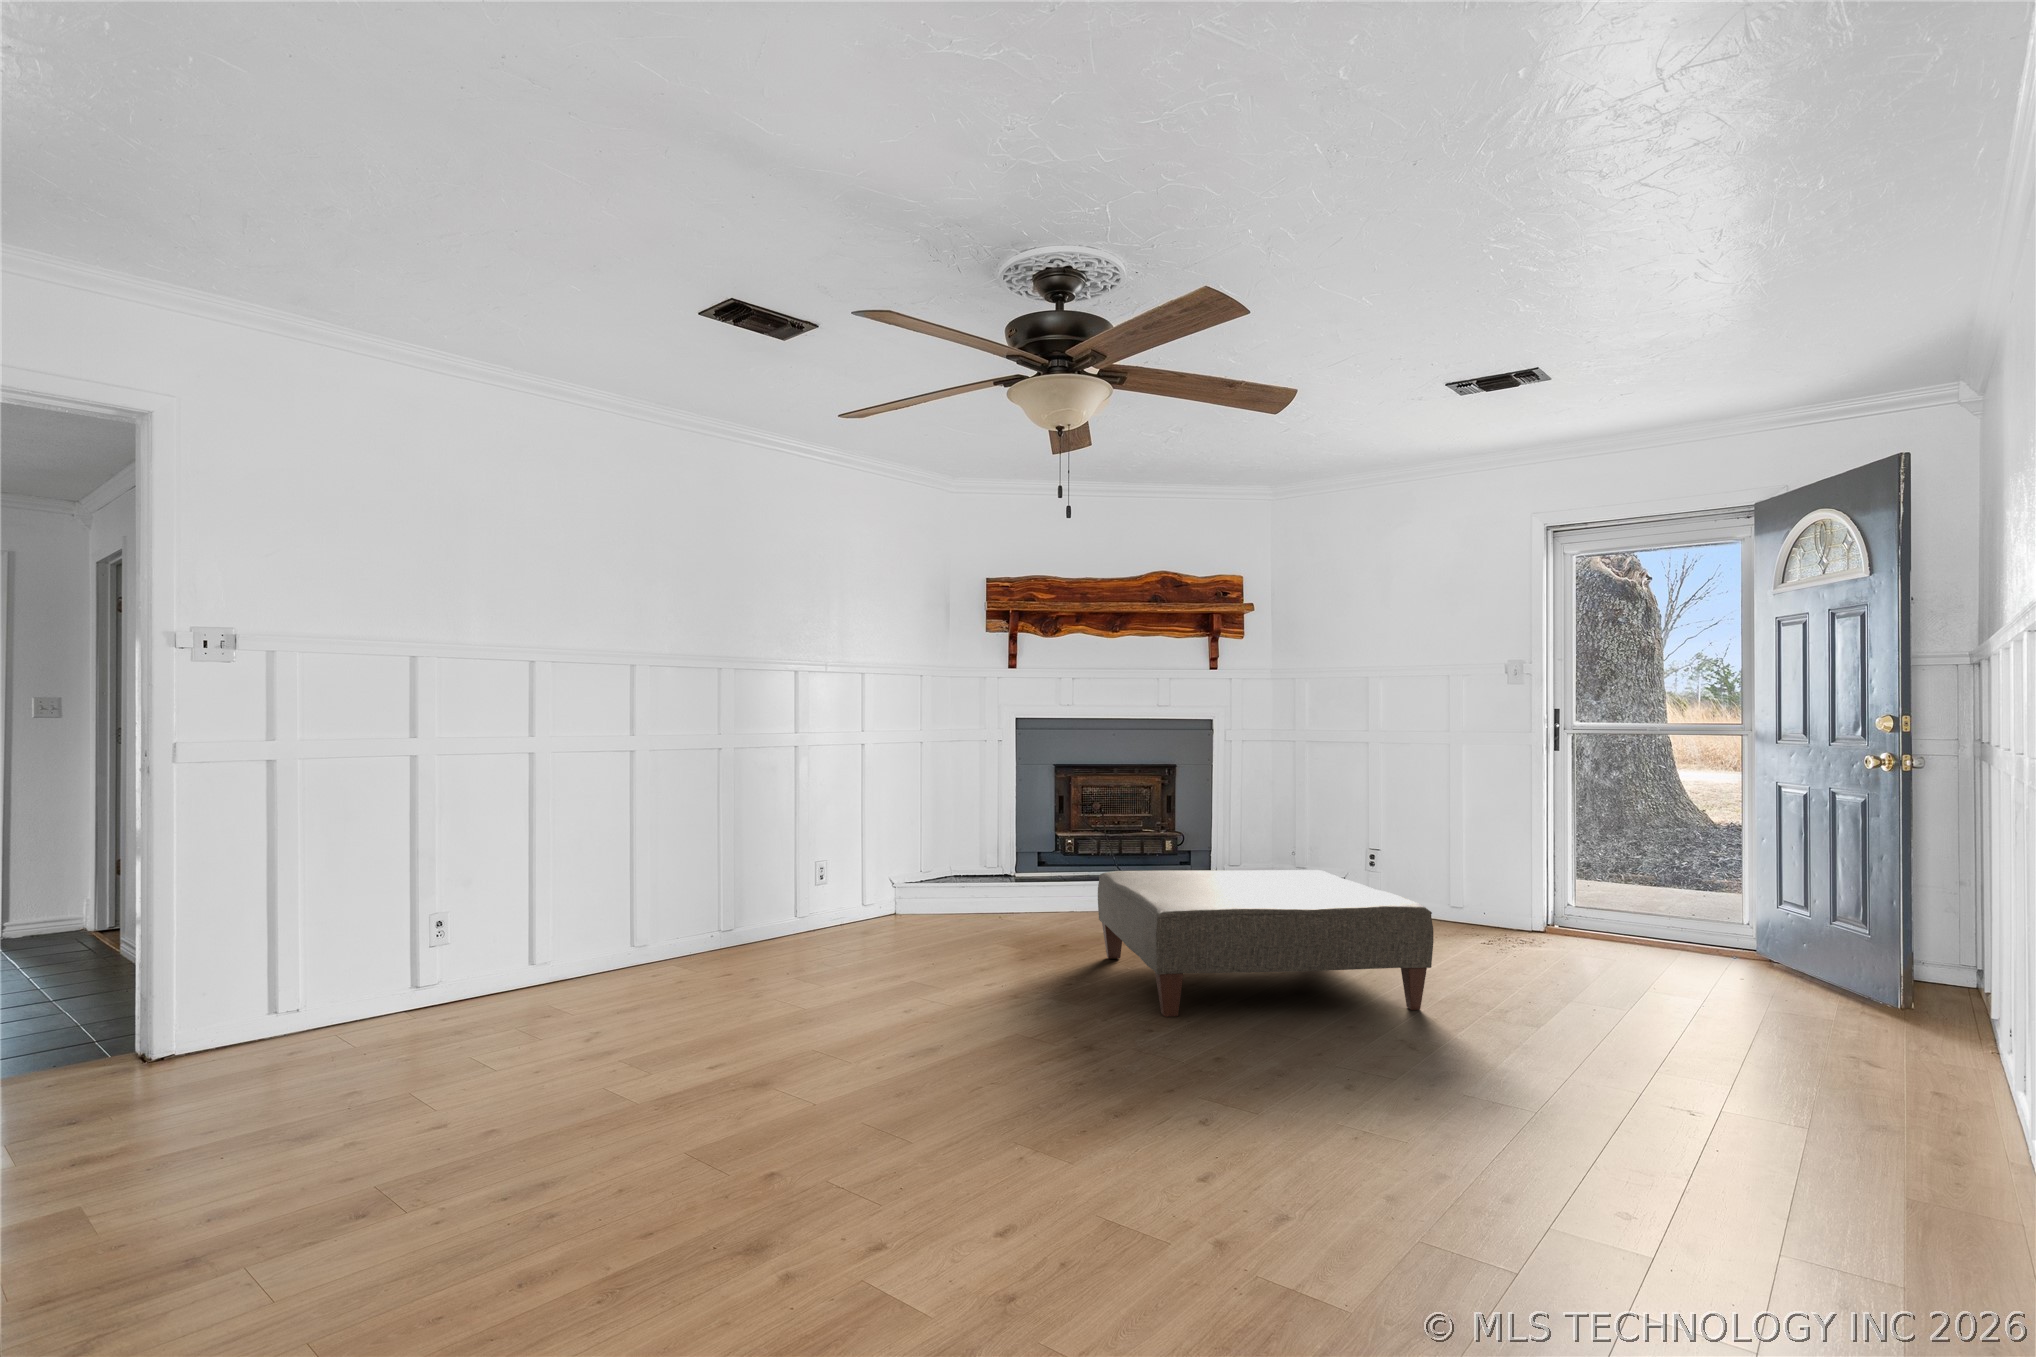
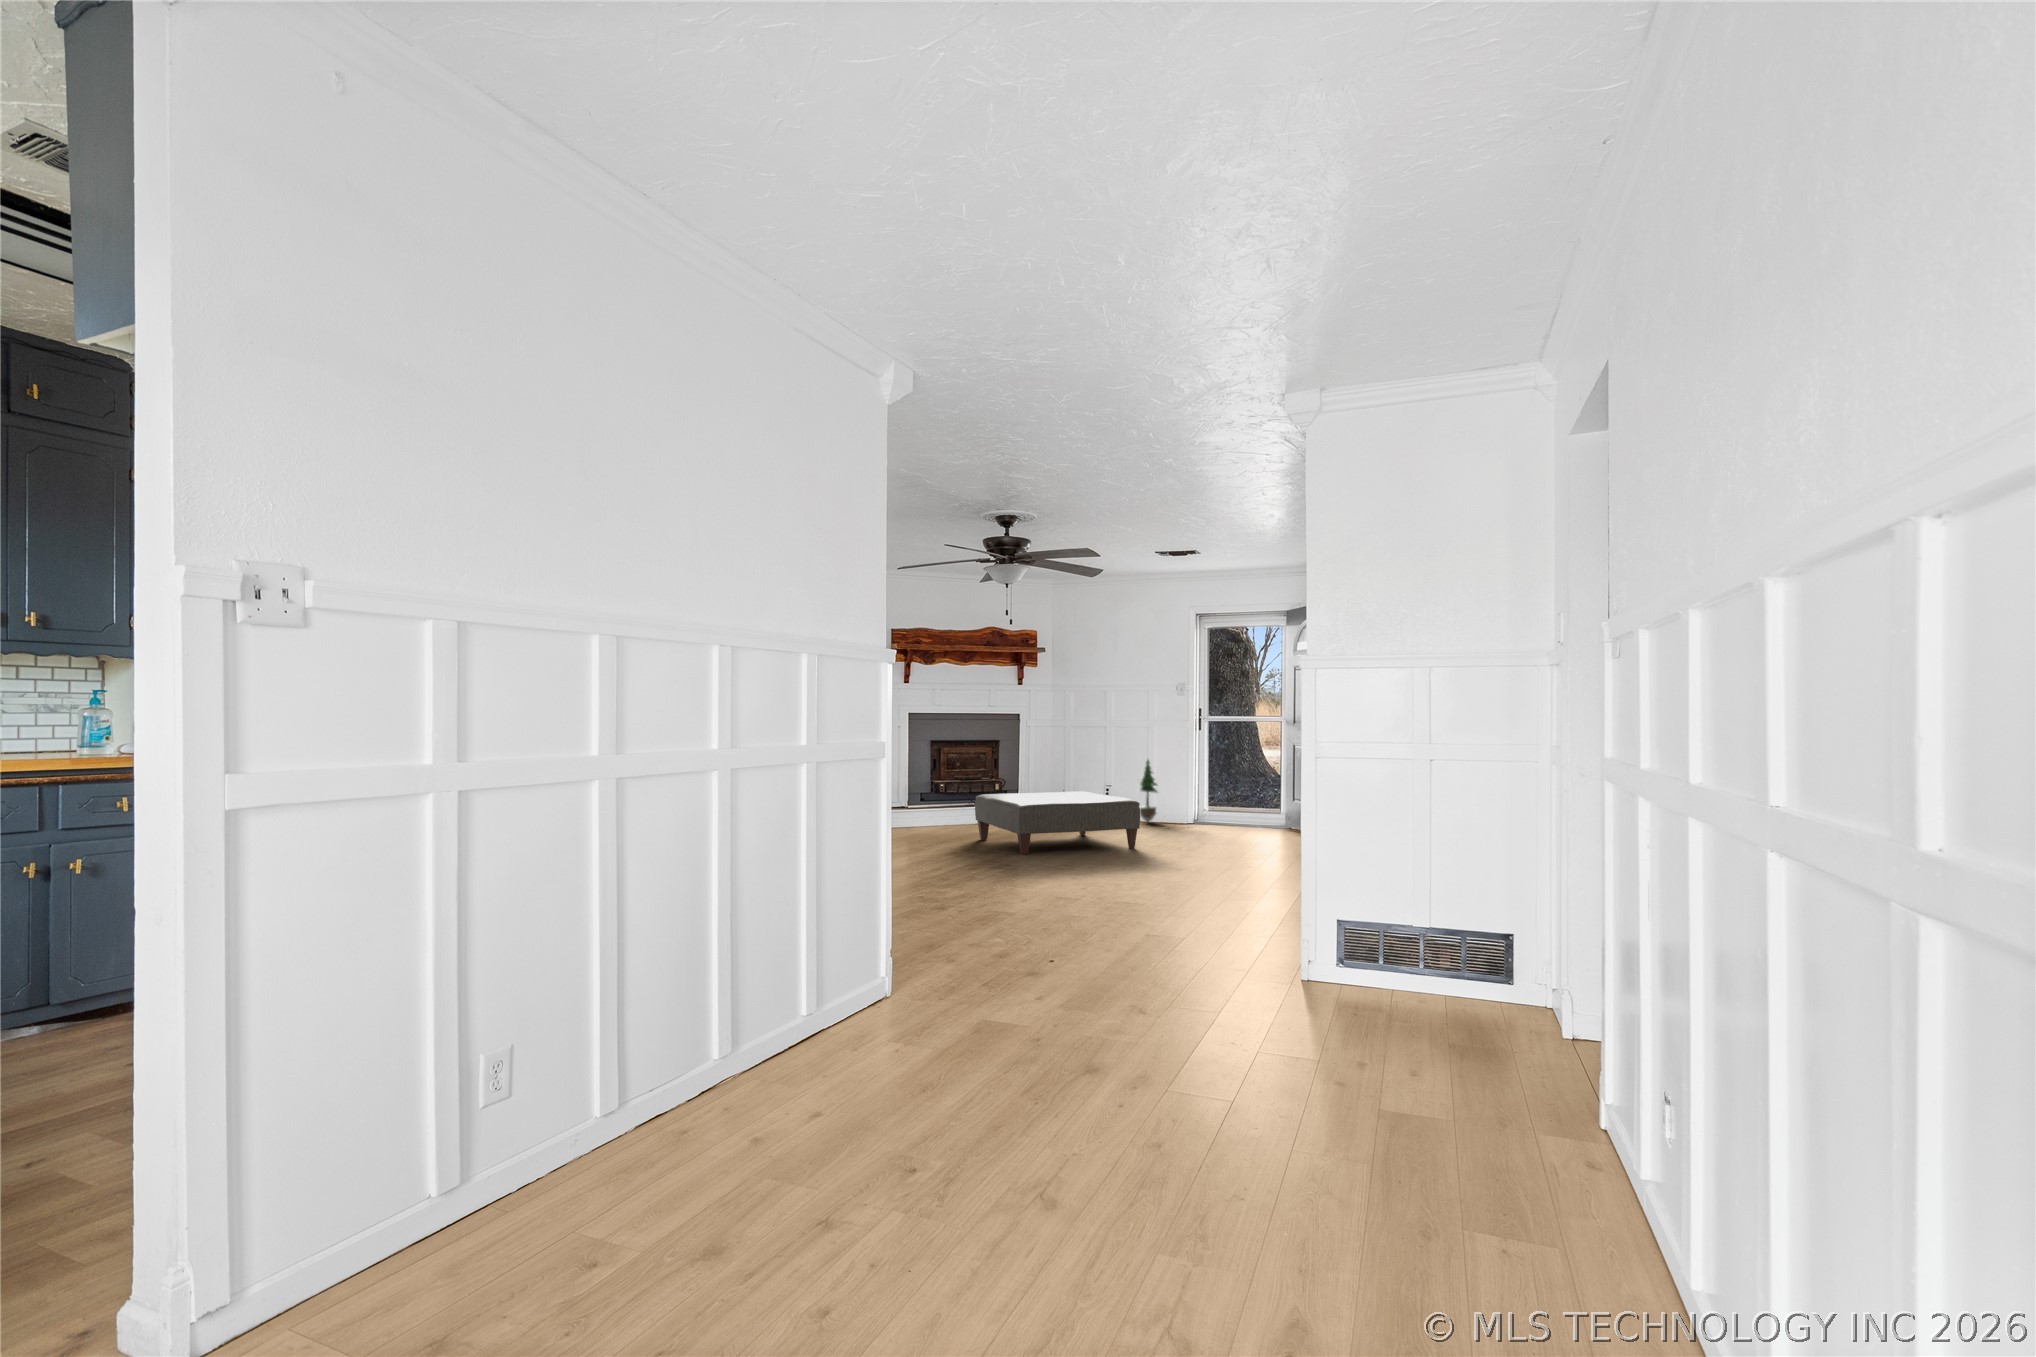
potted tree: none [1424,803,1470,924] -> present [1139,760,1157,822]

